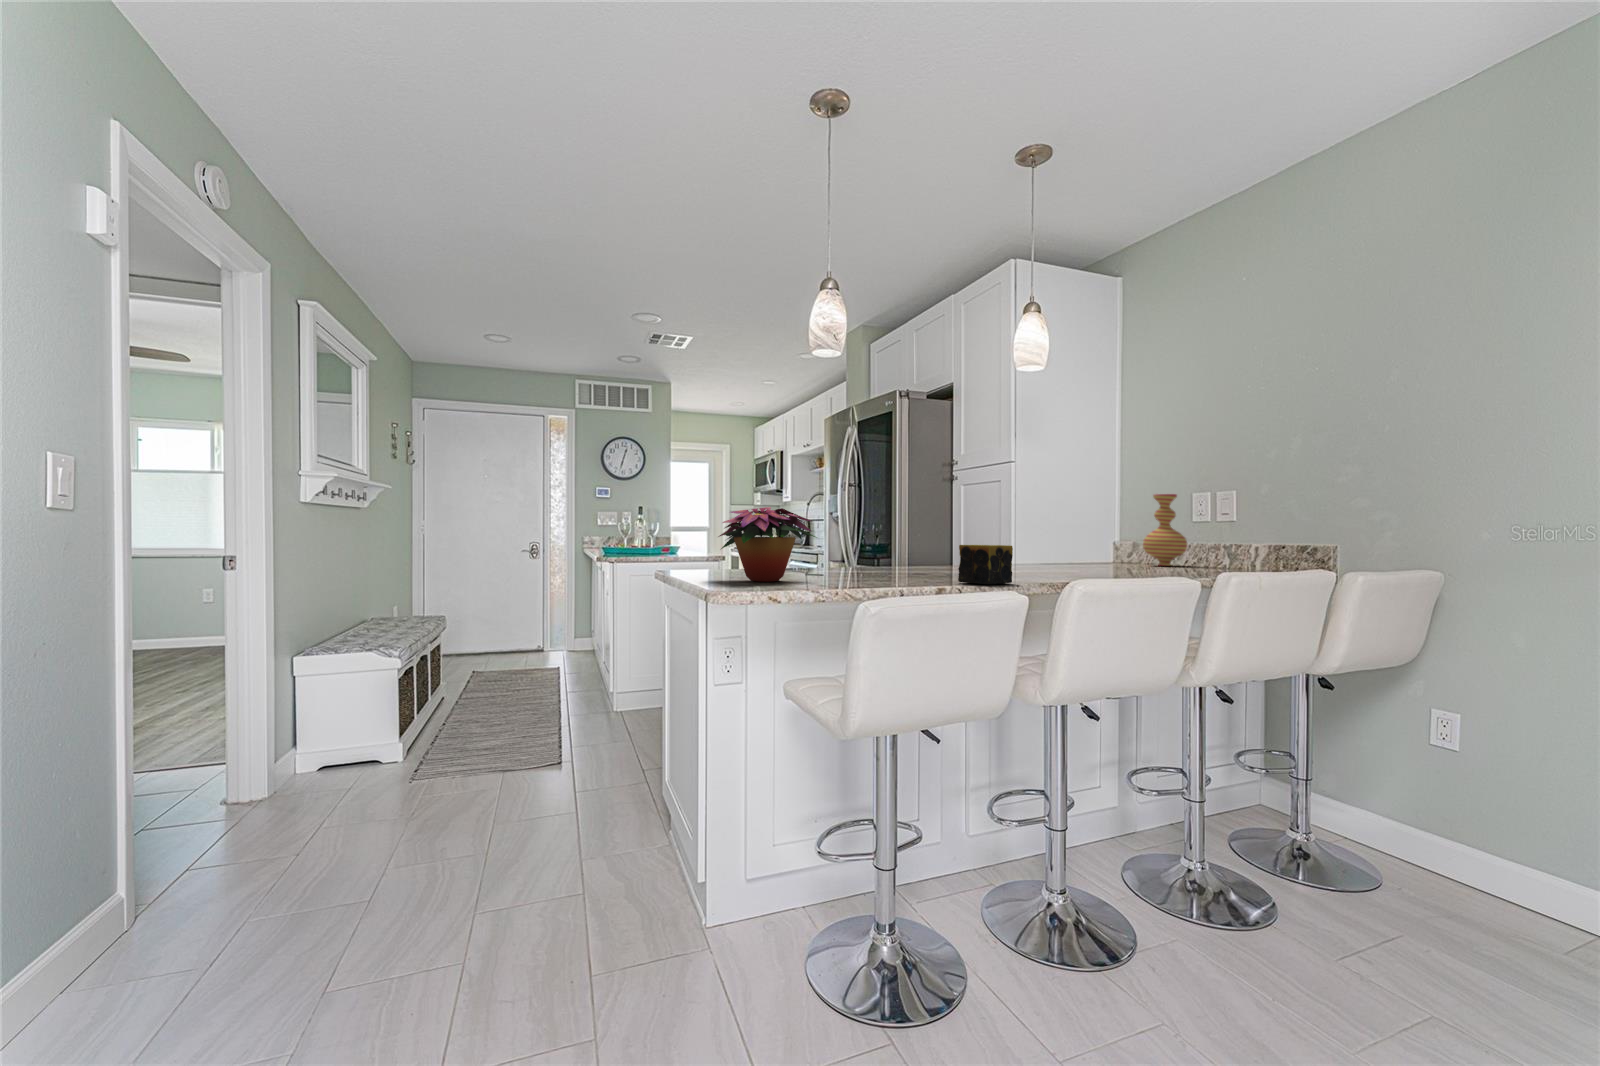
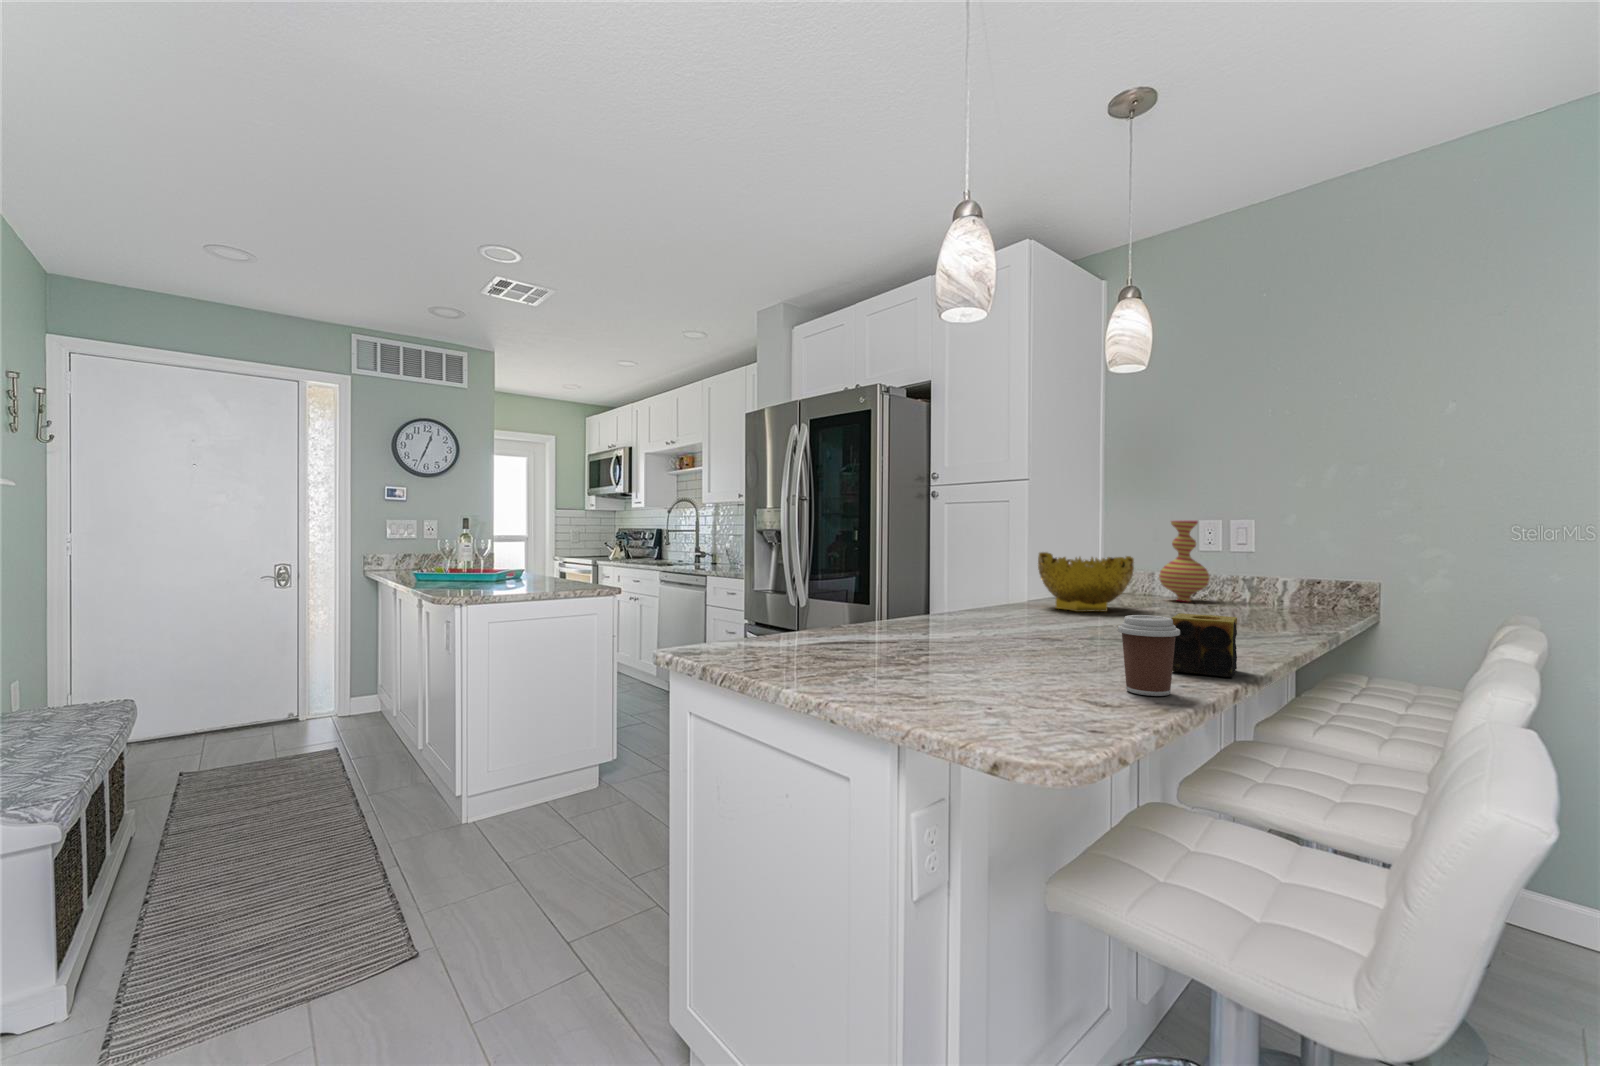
flower arrangement: present [718,507,817,582] -> none [805,562,977,687]
decorative bowl: none [1007,521,1087,568] -> present [1038,552,1134,612]
coffee cup: none [886,537,922,587] -> present [1117,615,1180,696]

